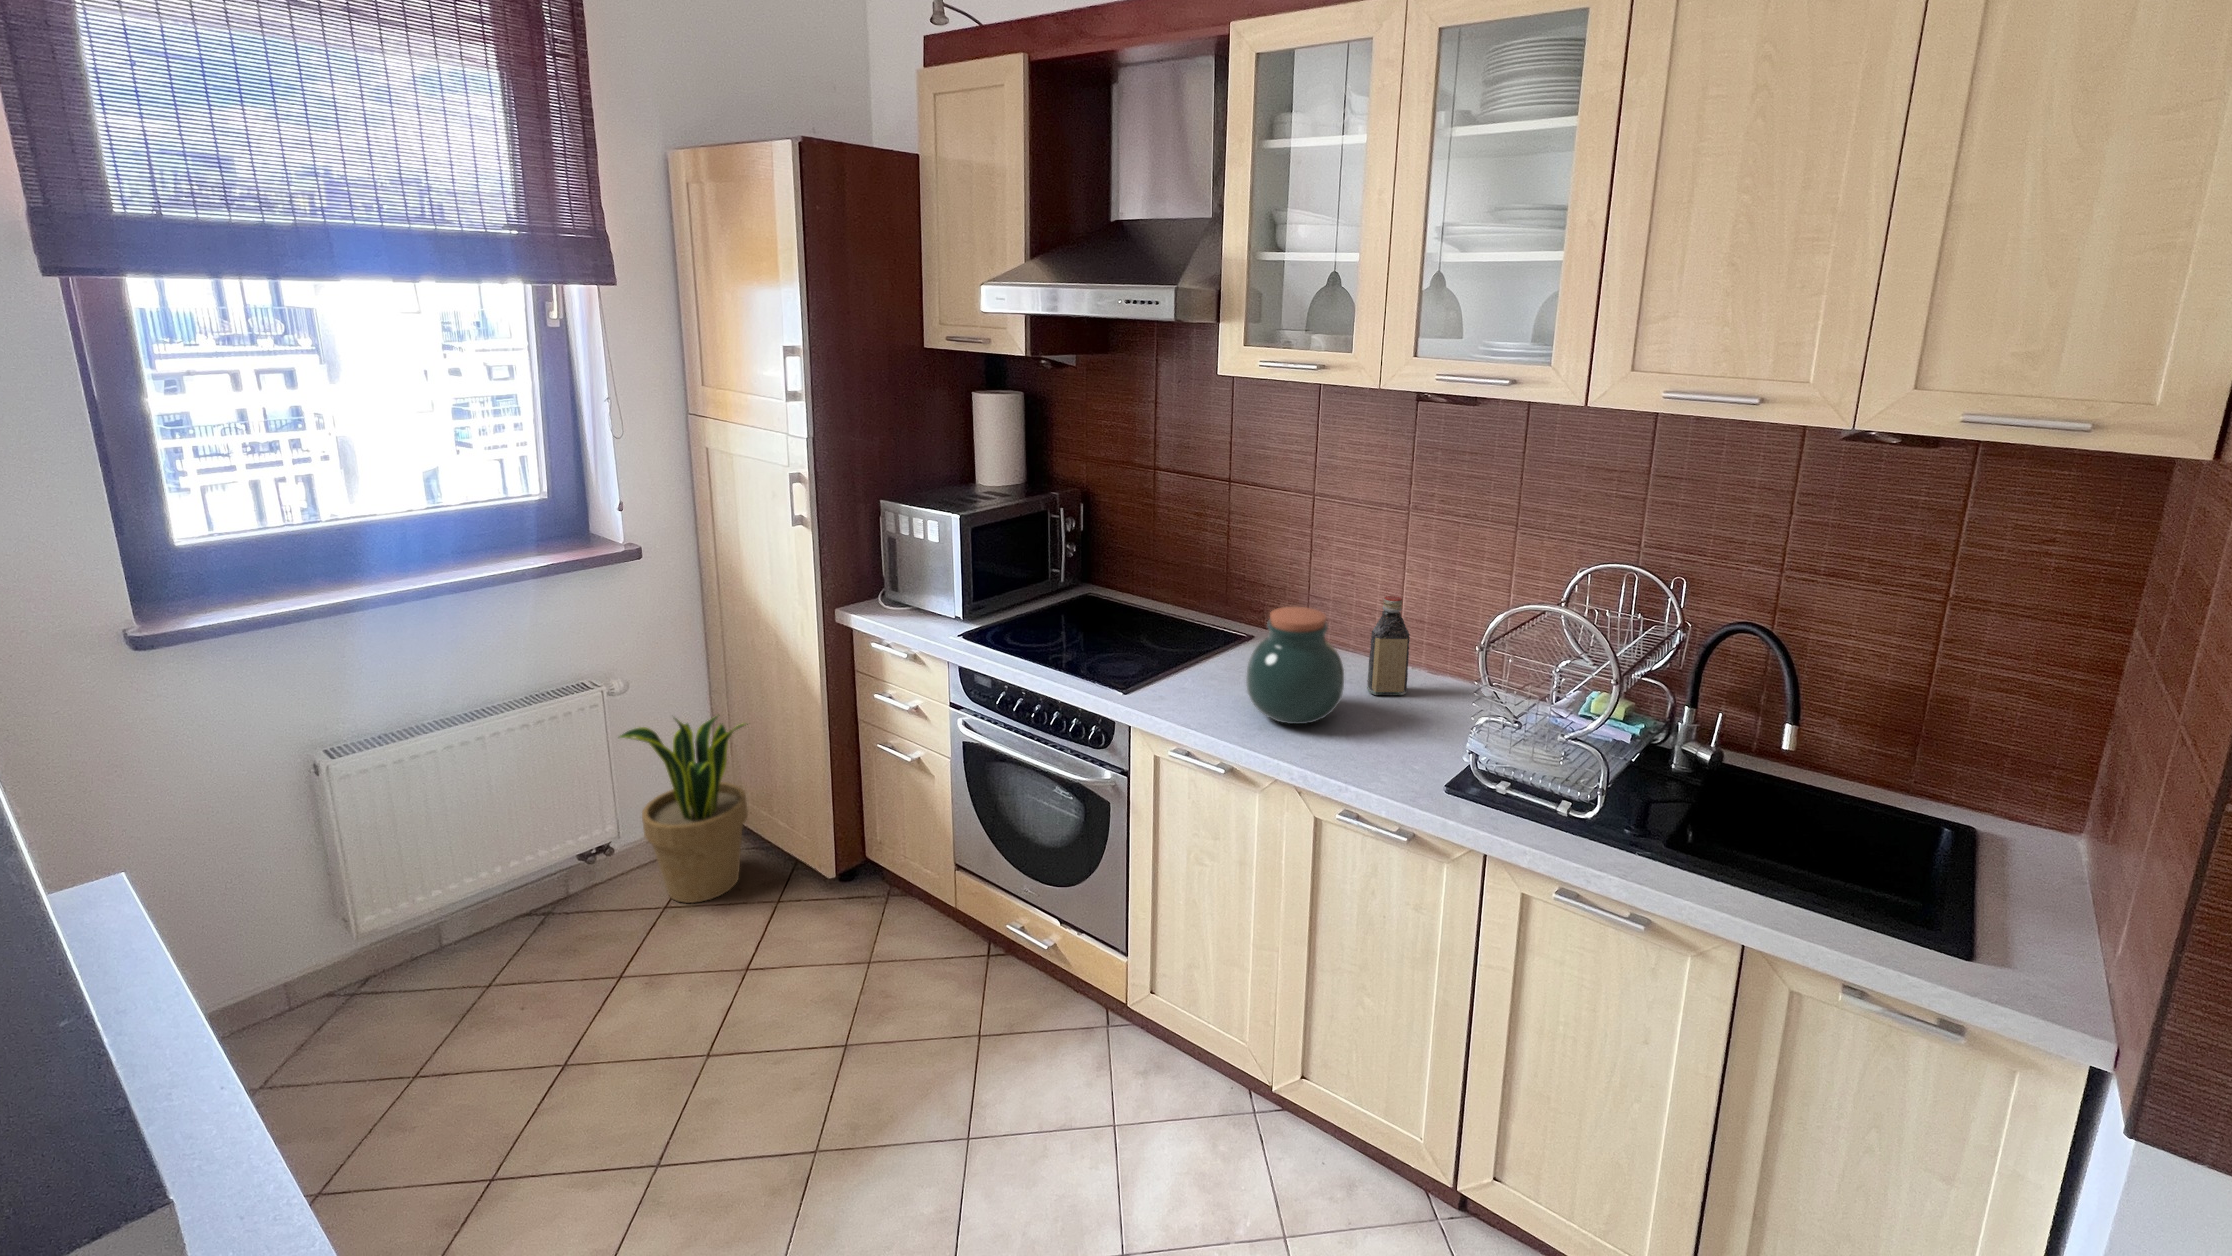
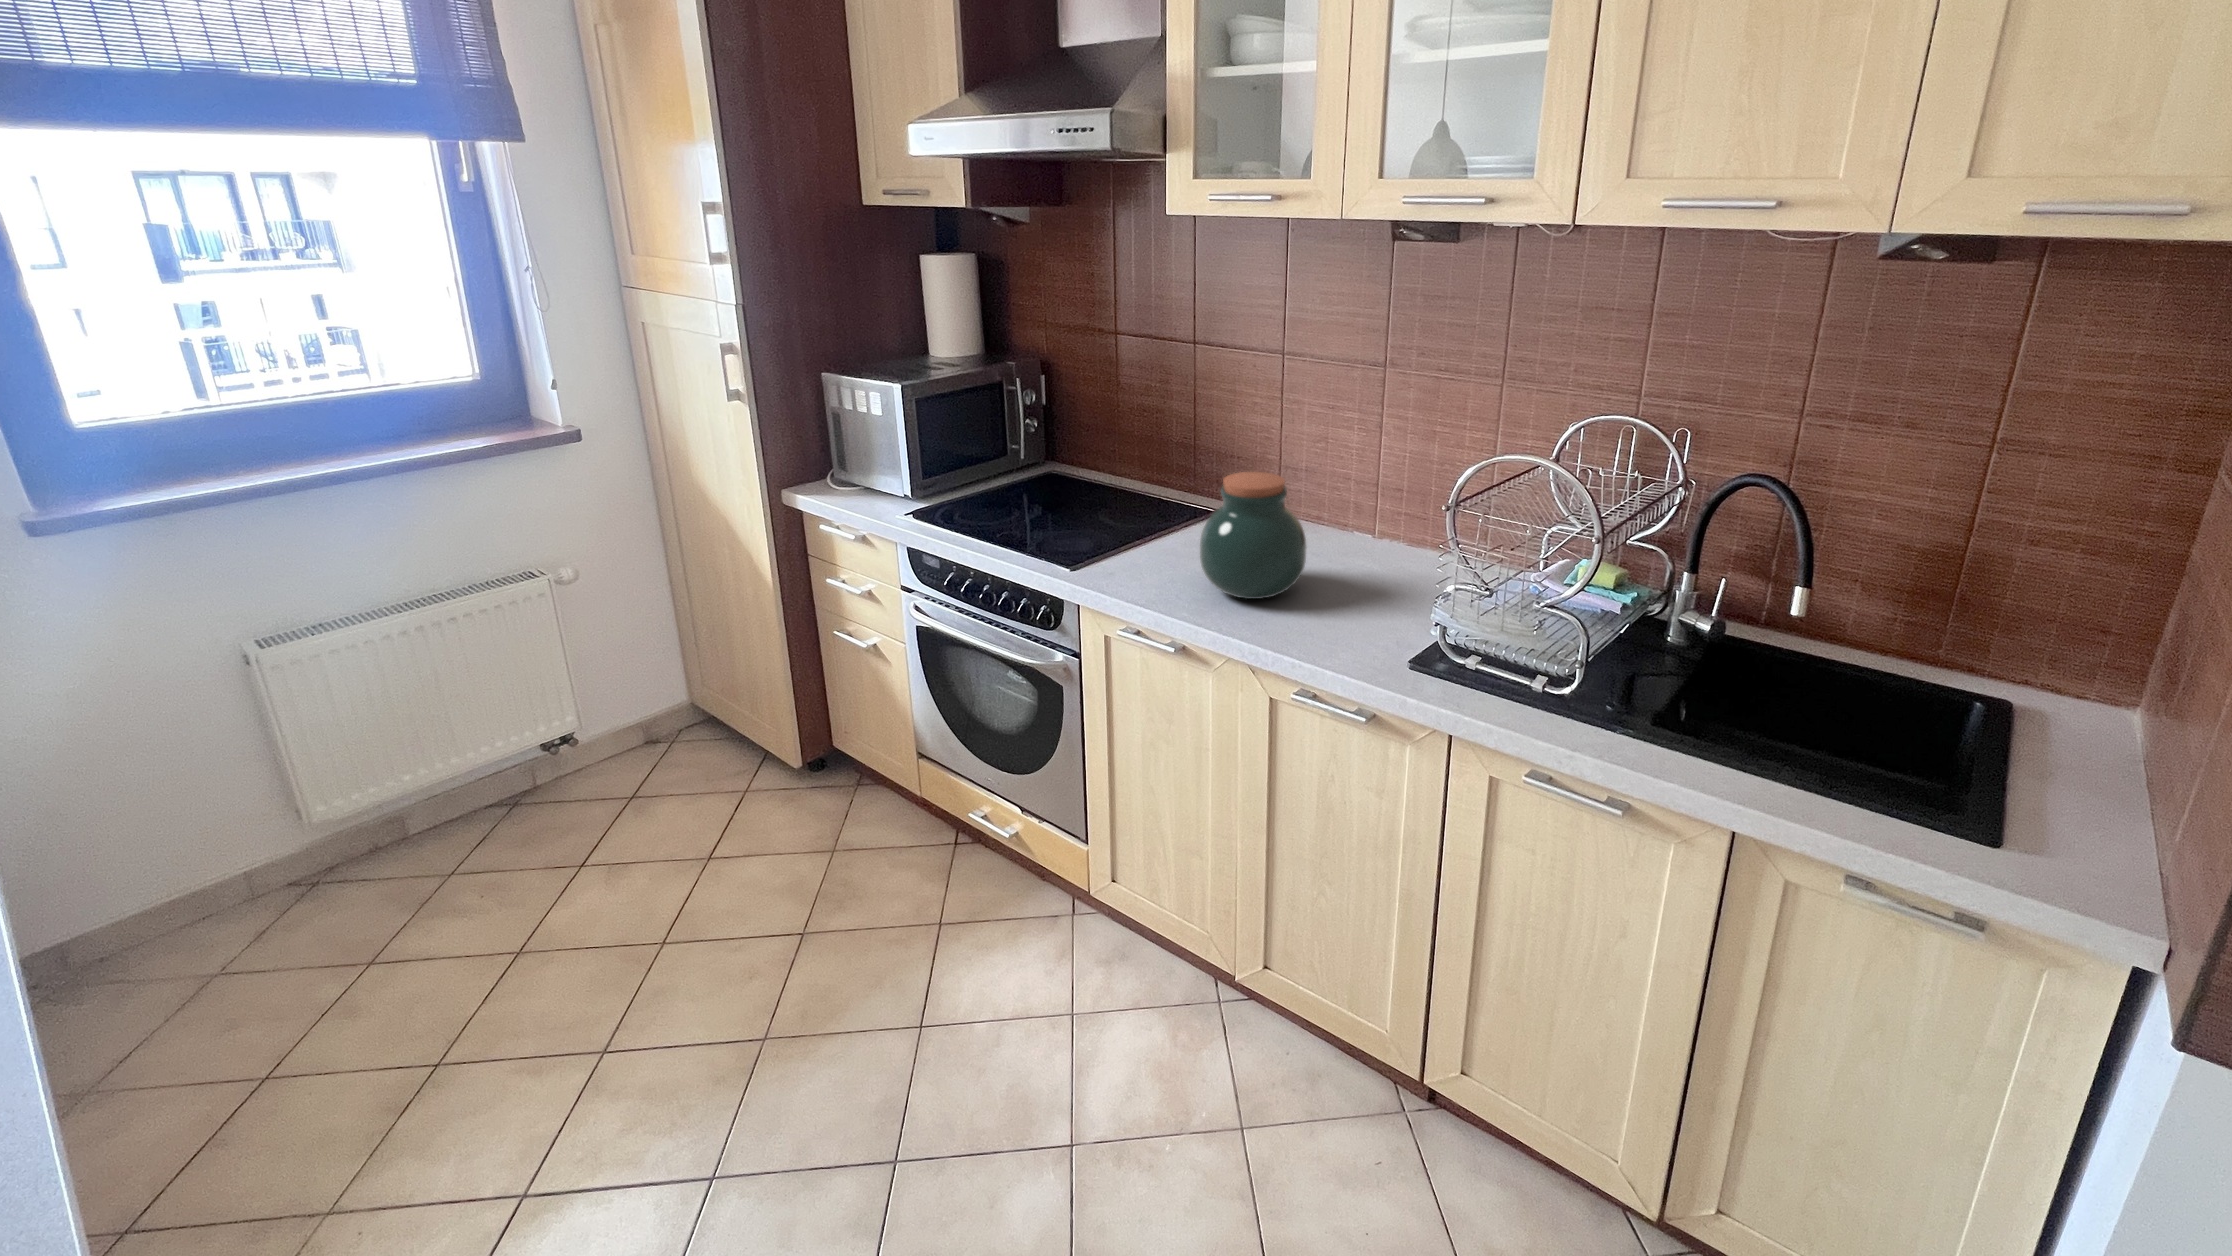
bottle: present [1367,596,1410,695] -> none [1336,460,1382,569]
potted plant: present [620,716,748,903] -> none [571,602,713,792]

